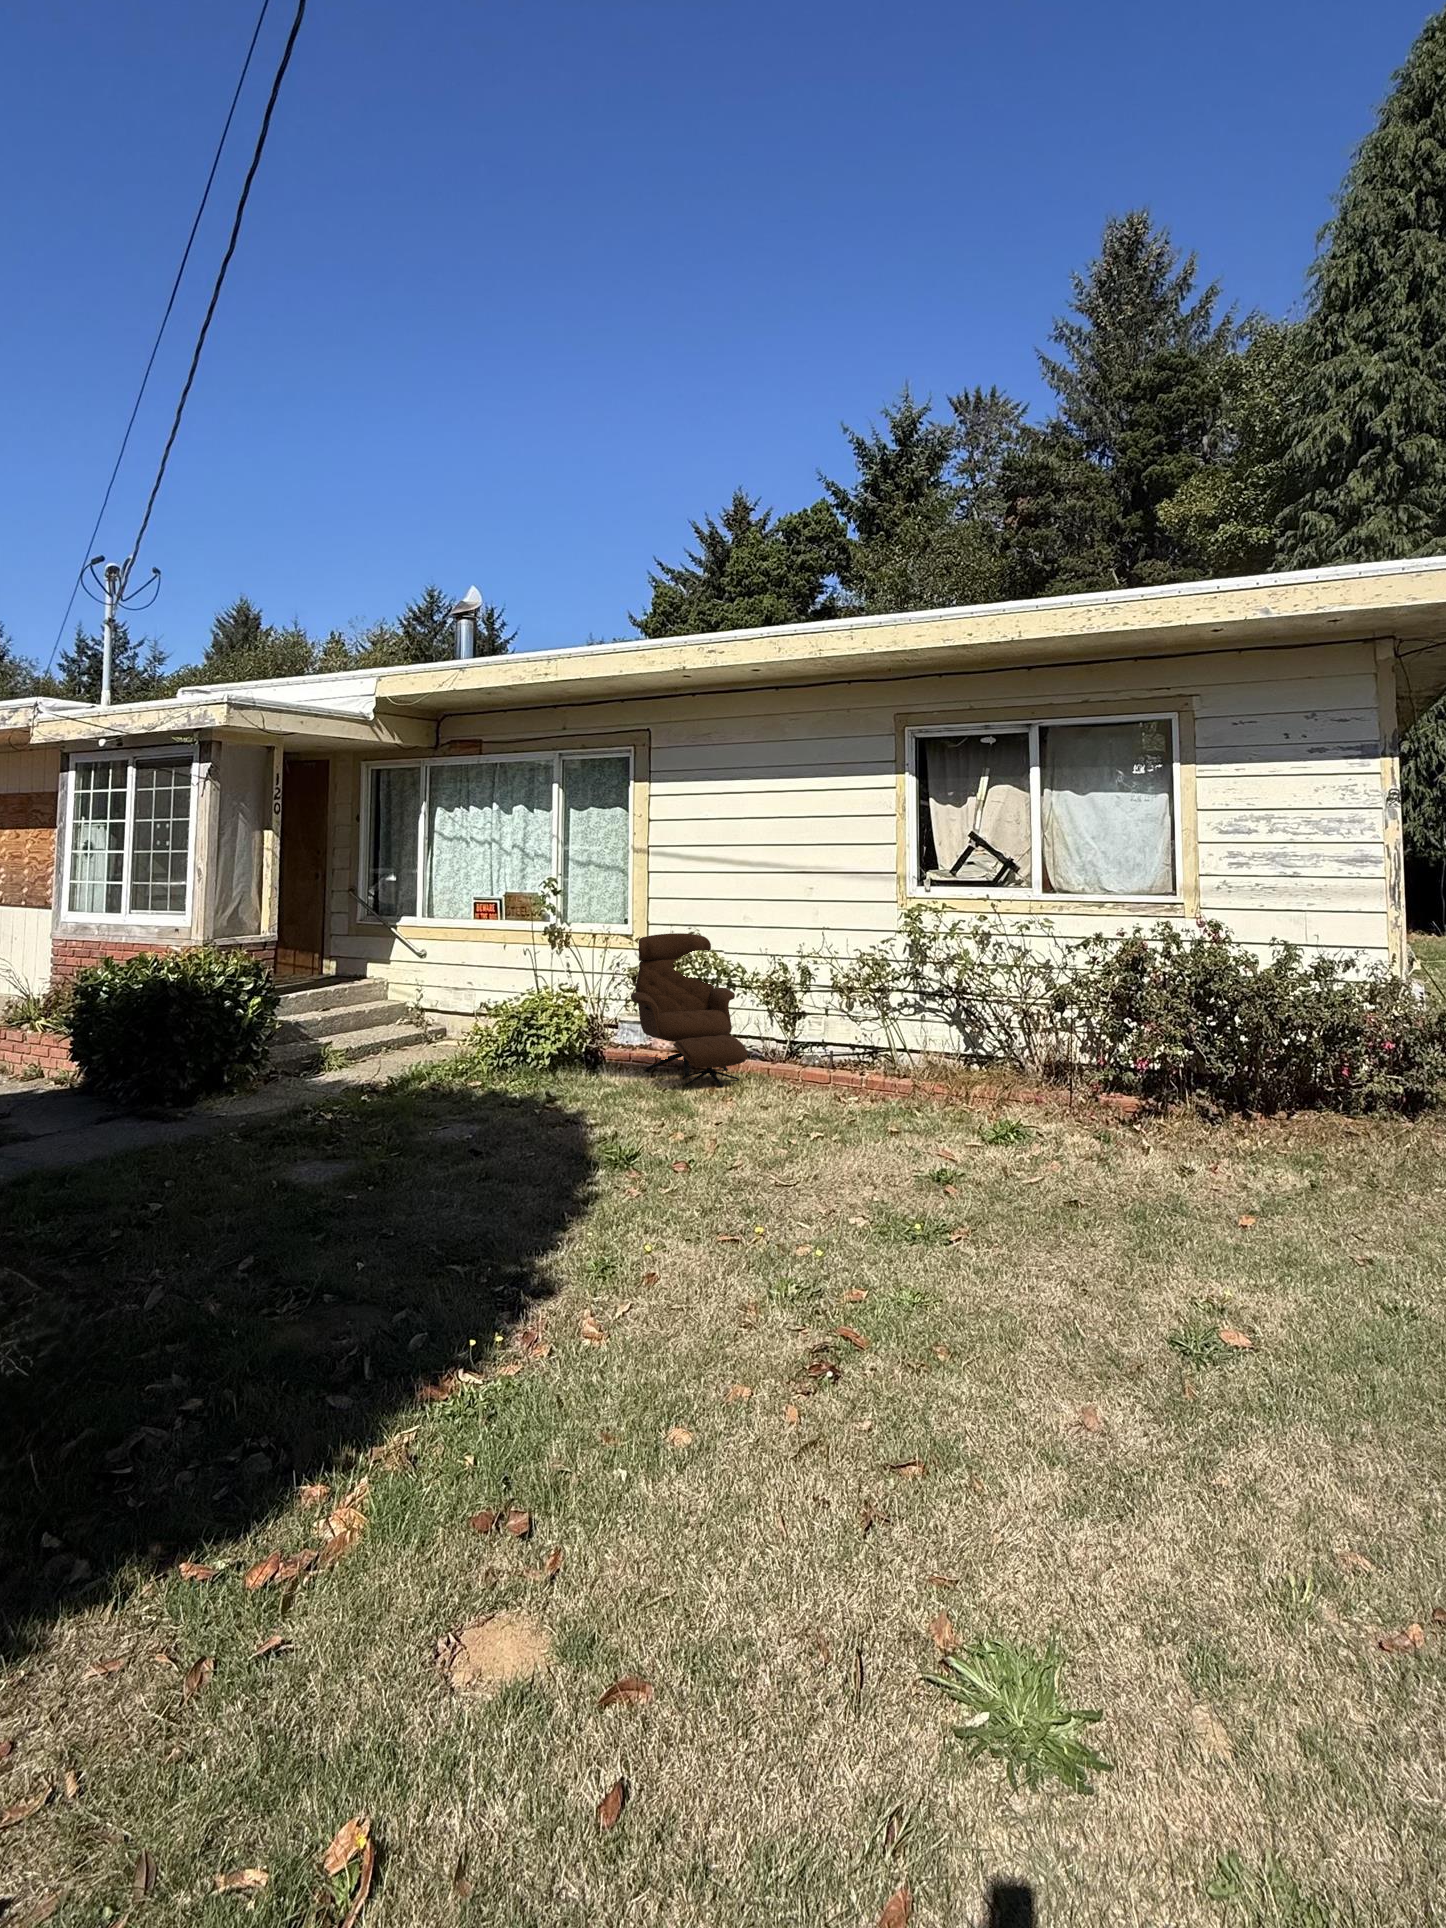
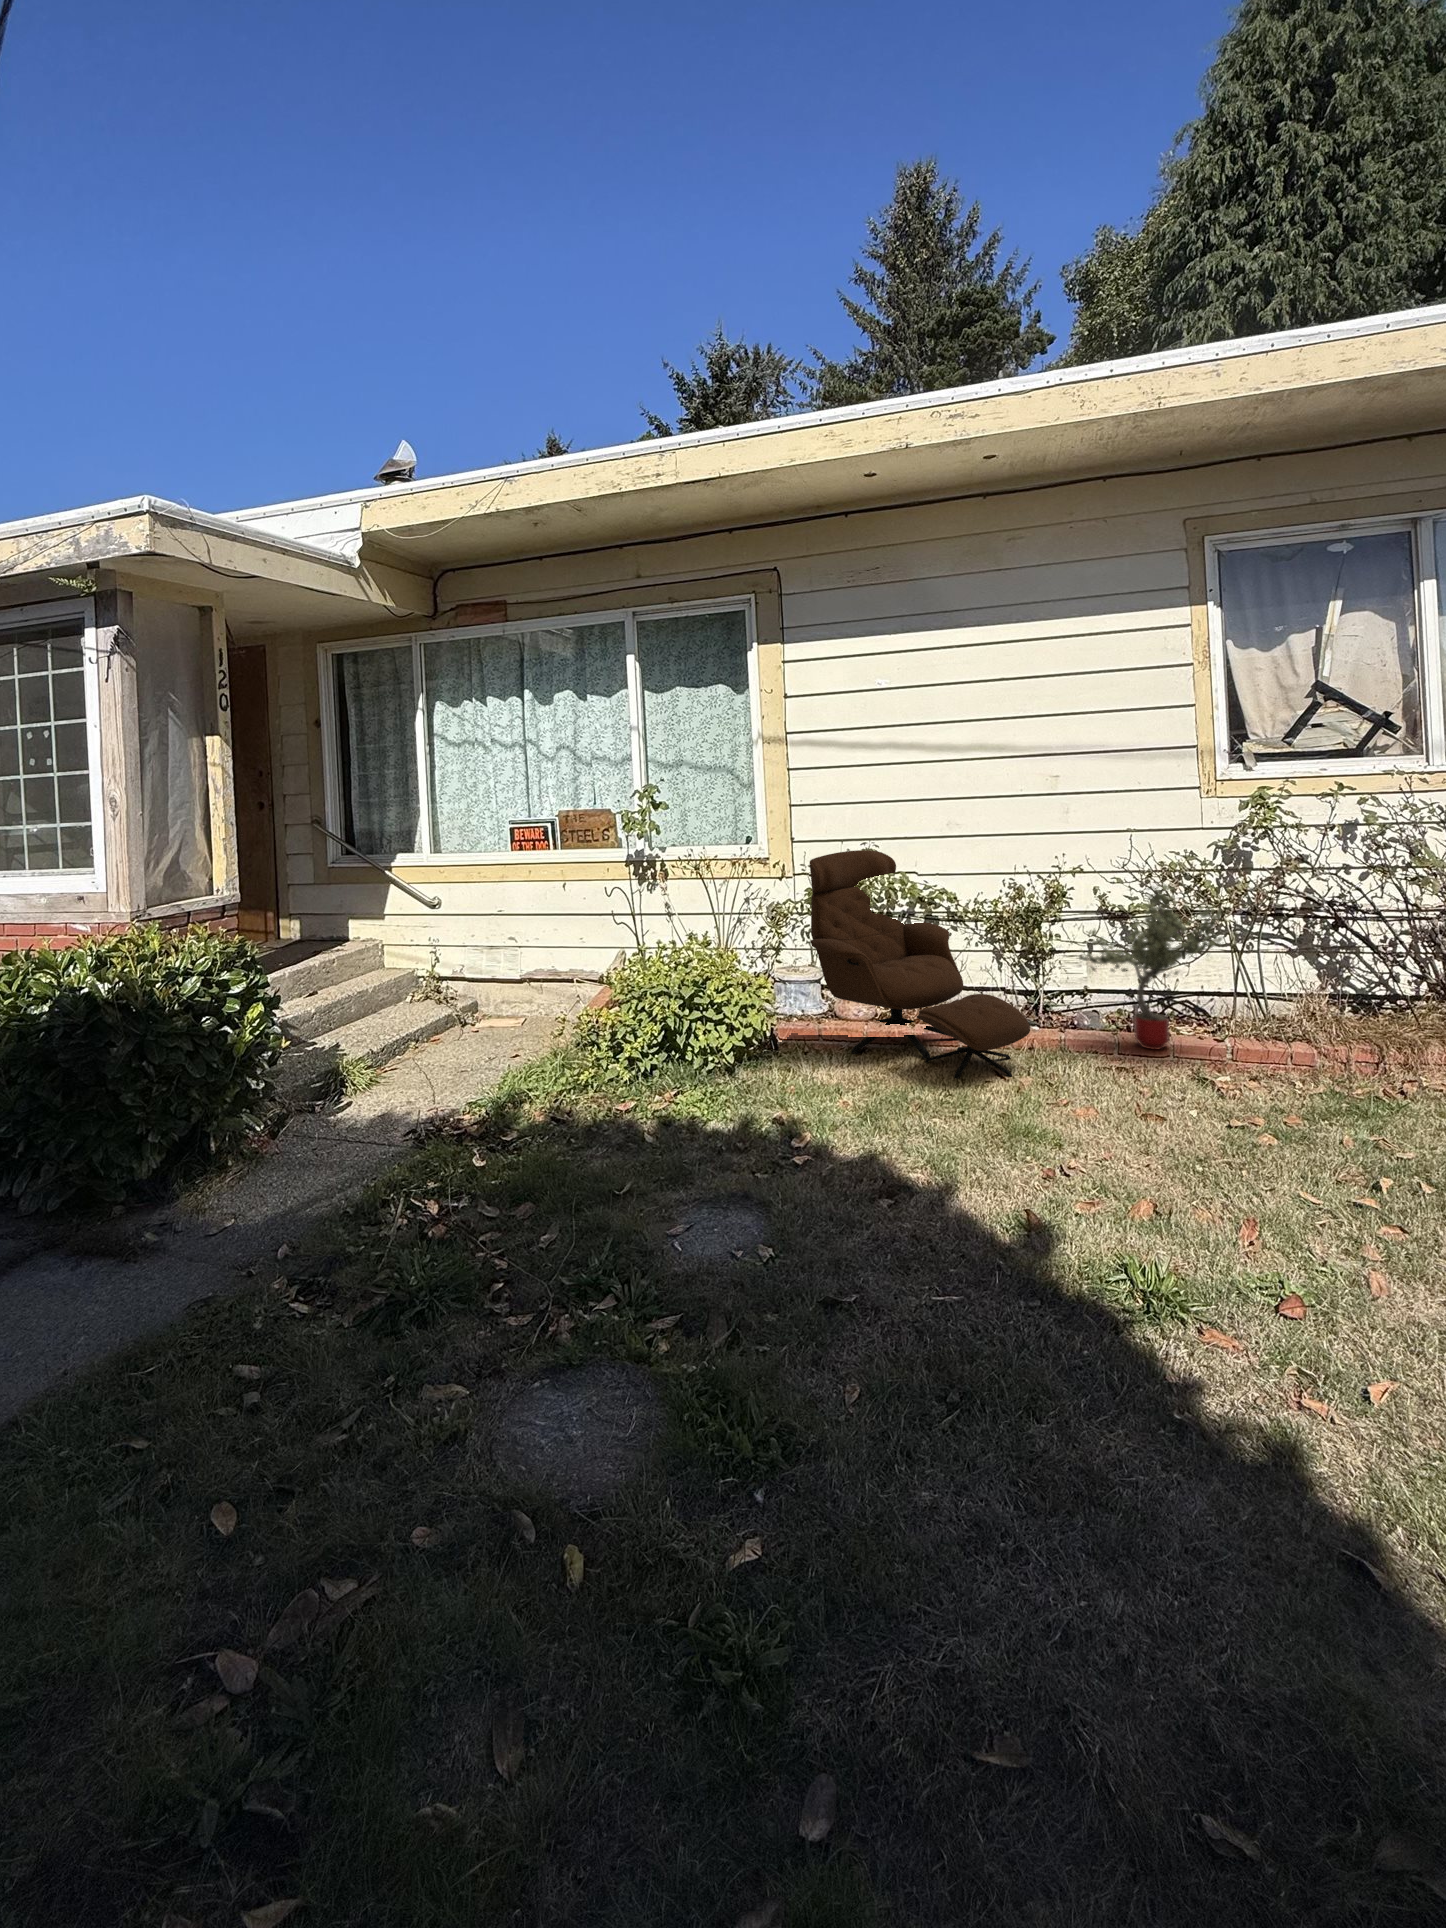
potted tree: none [799,967,887,1083] -> present [1079,884,1222,1049]

